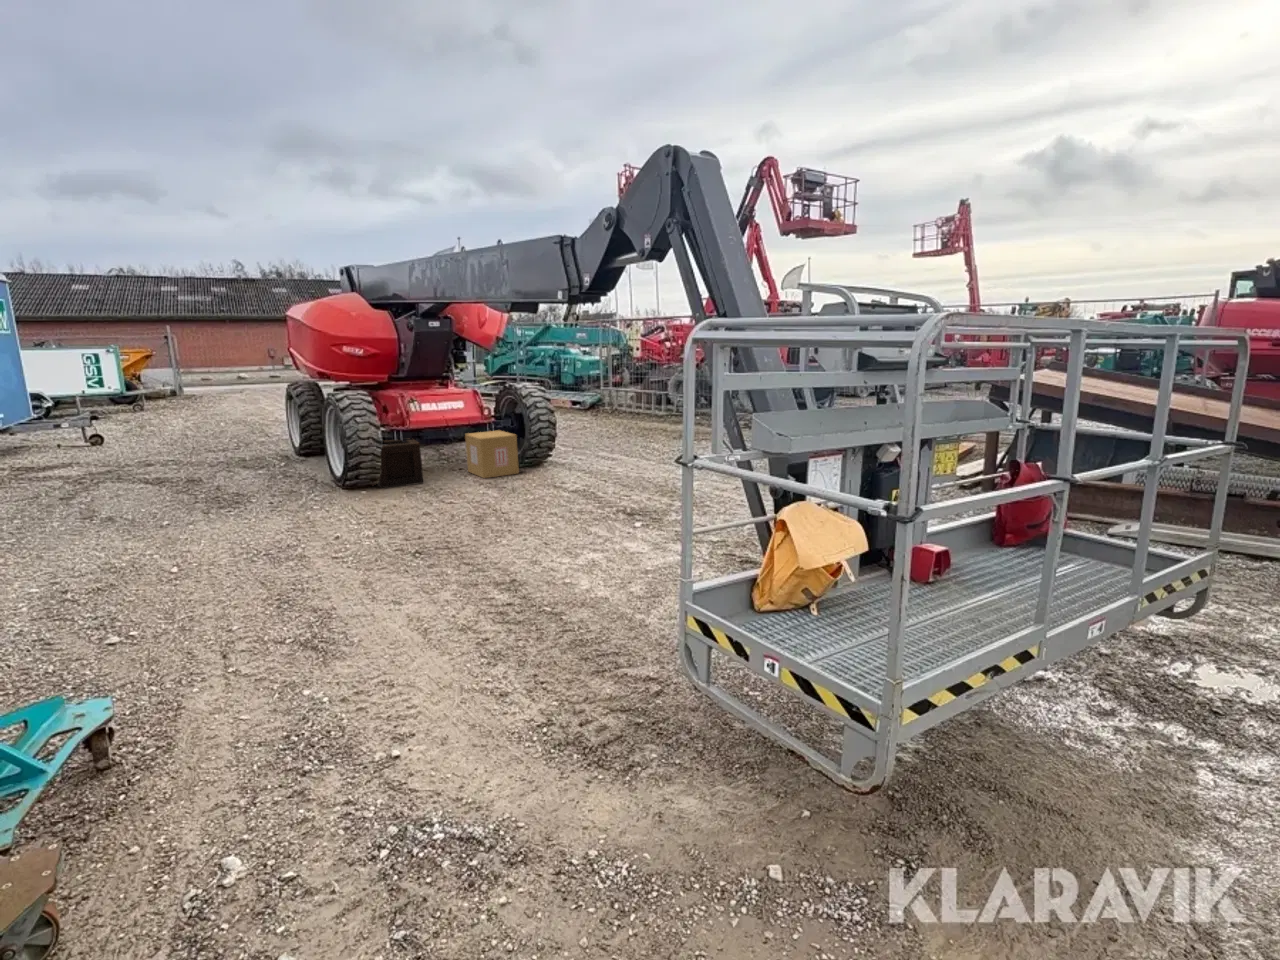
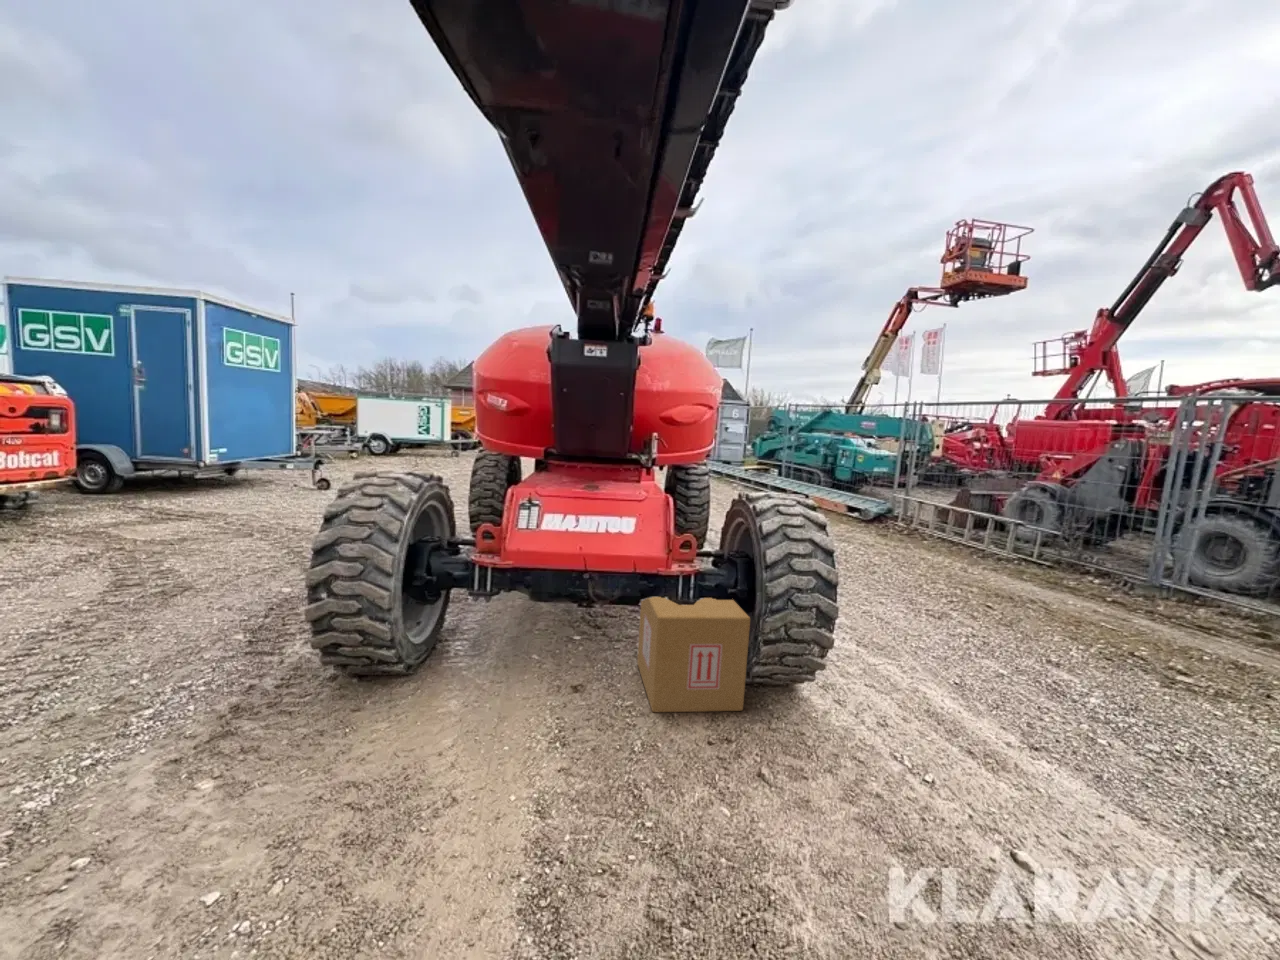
wooden crate: present [377,440,423,488] -> none [419,573,533,695]

